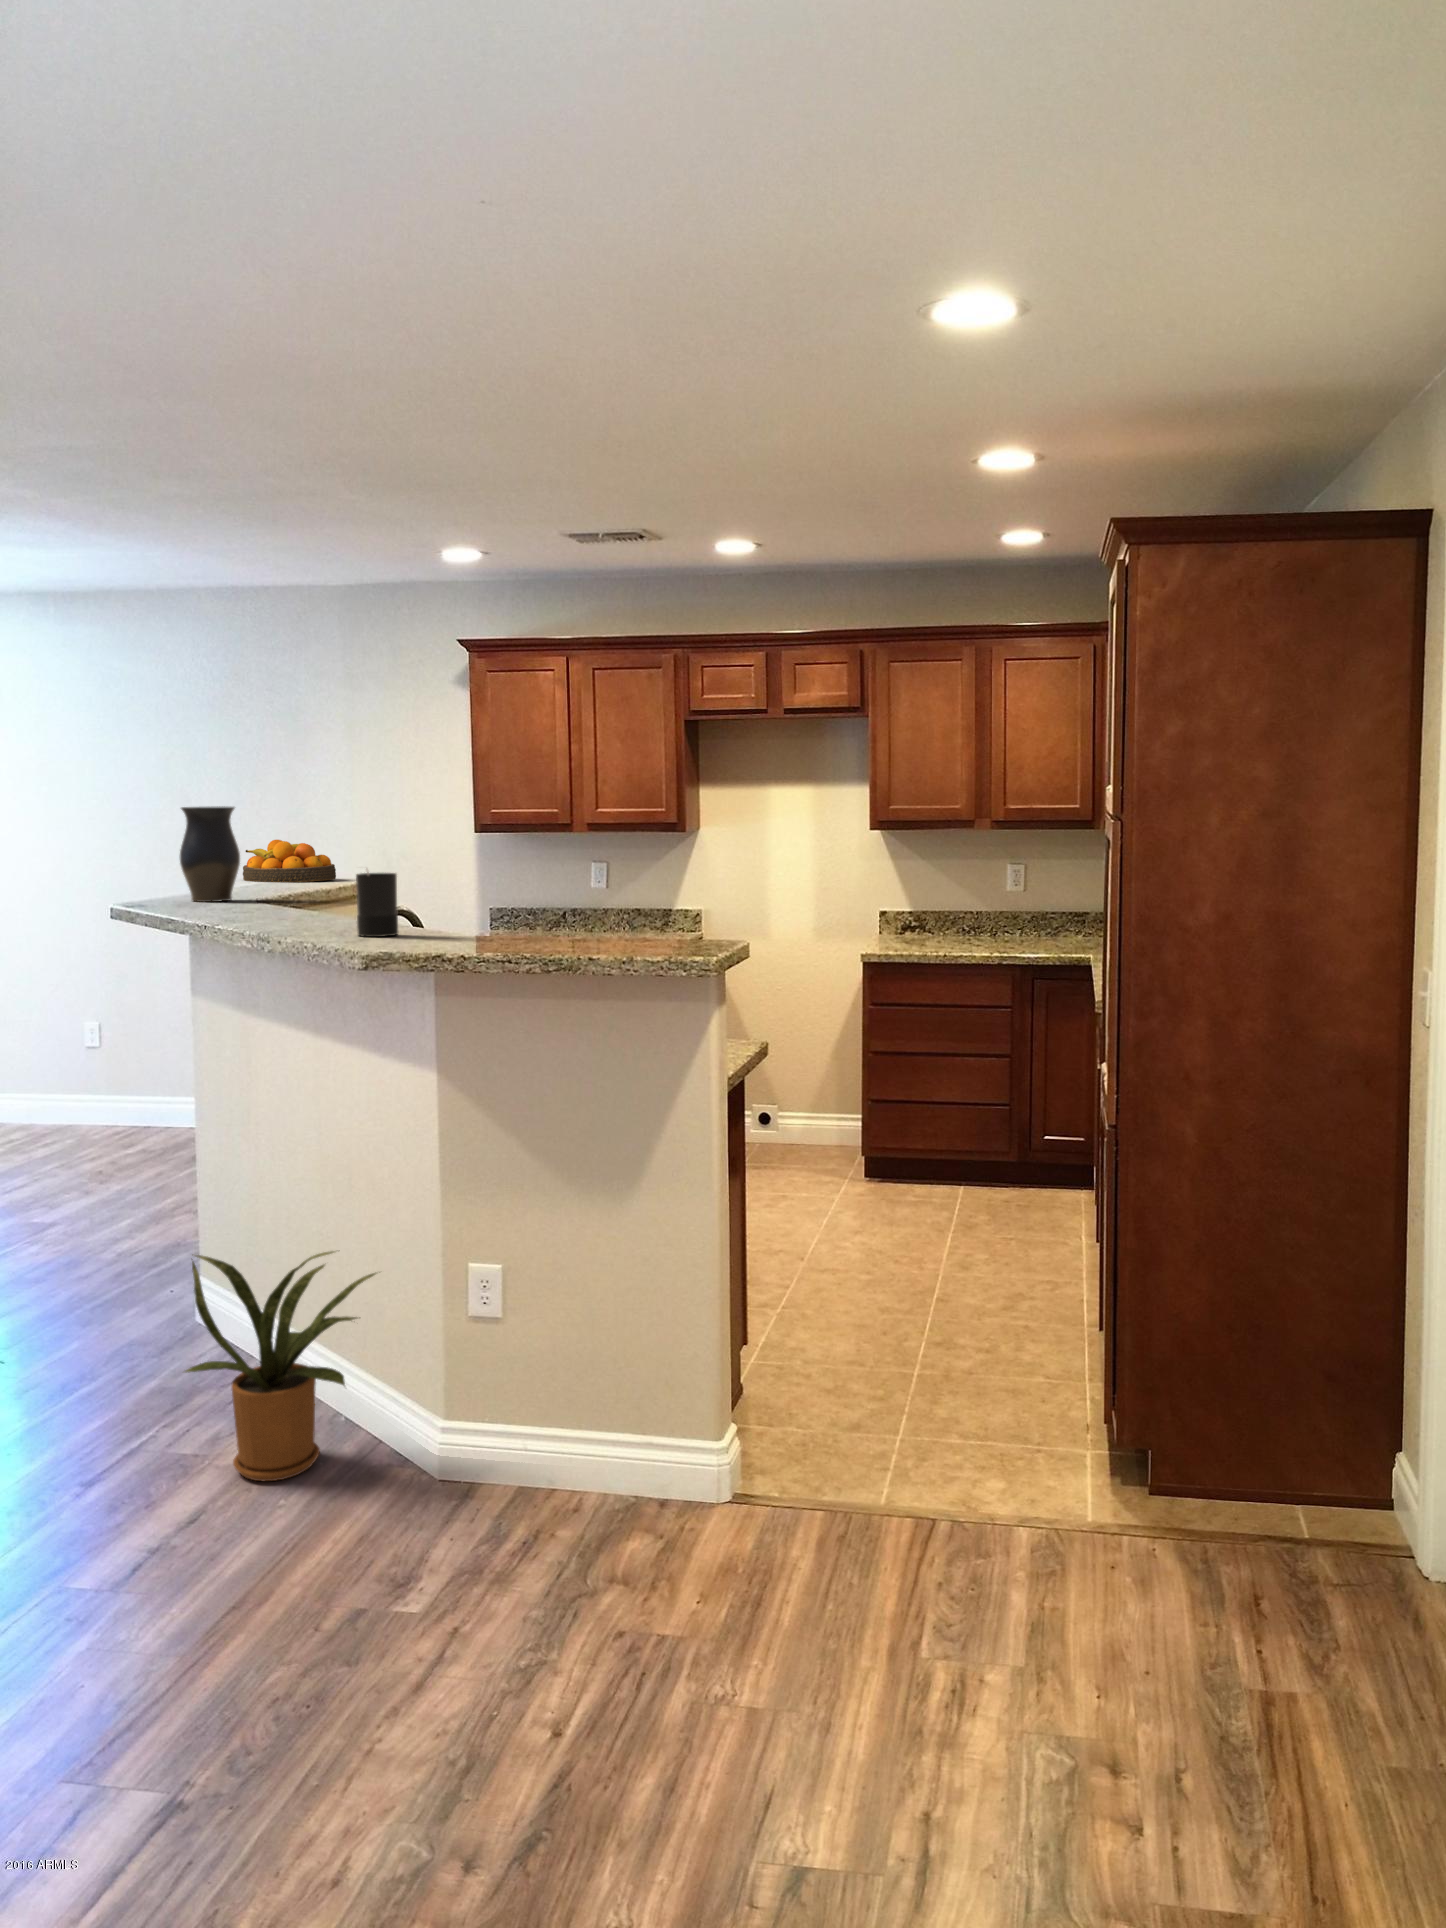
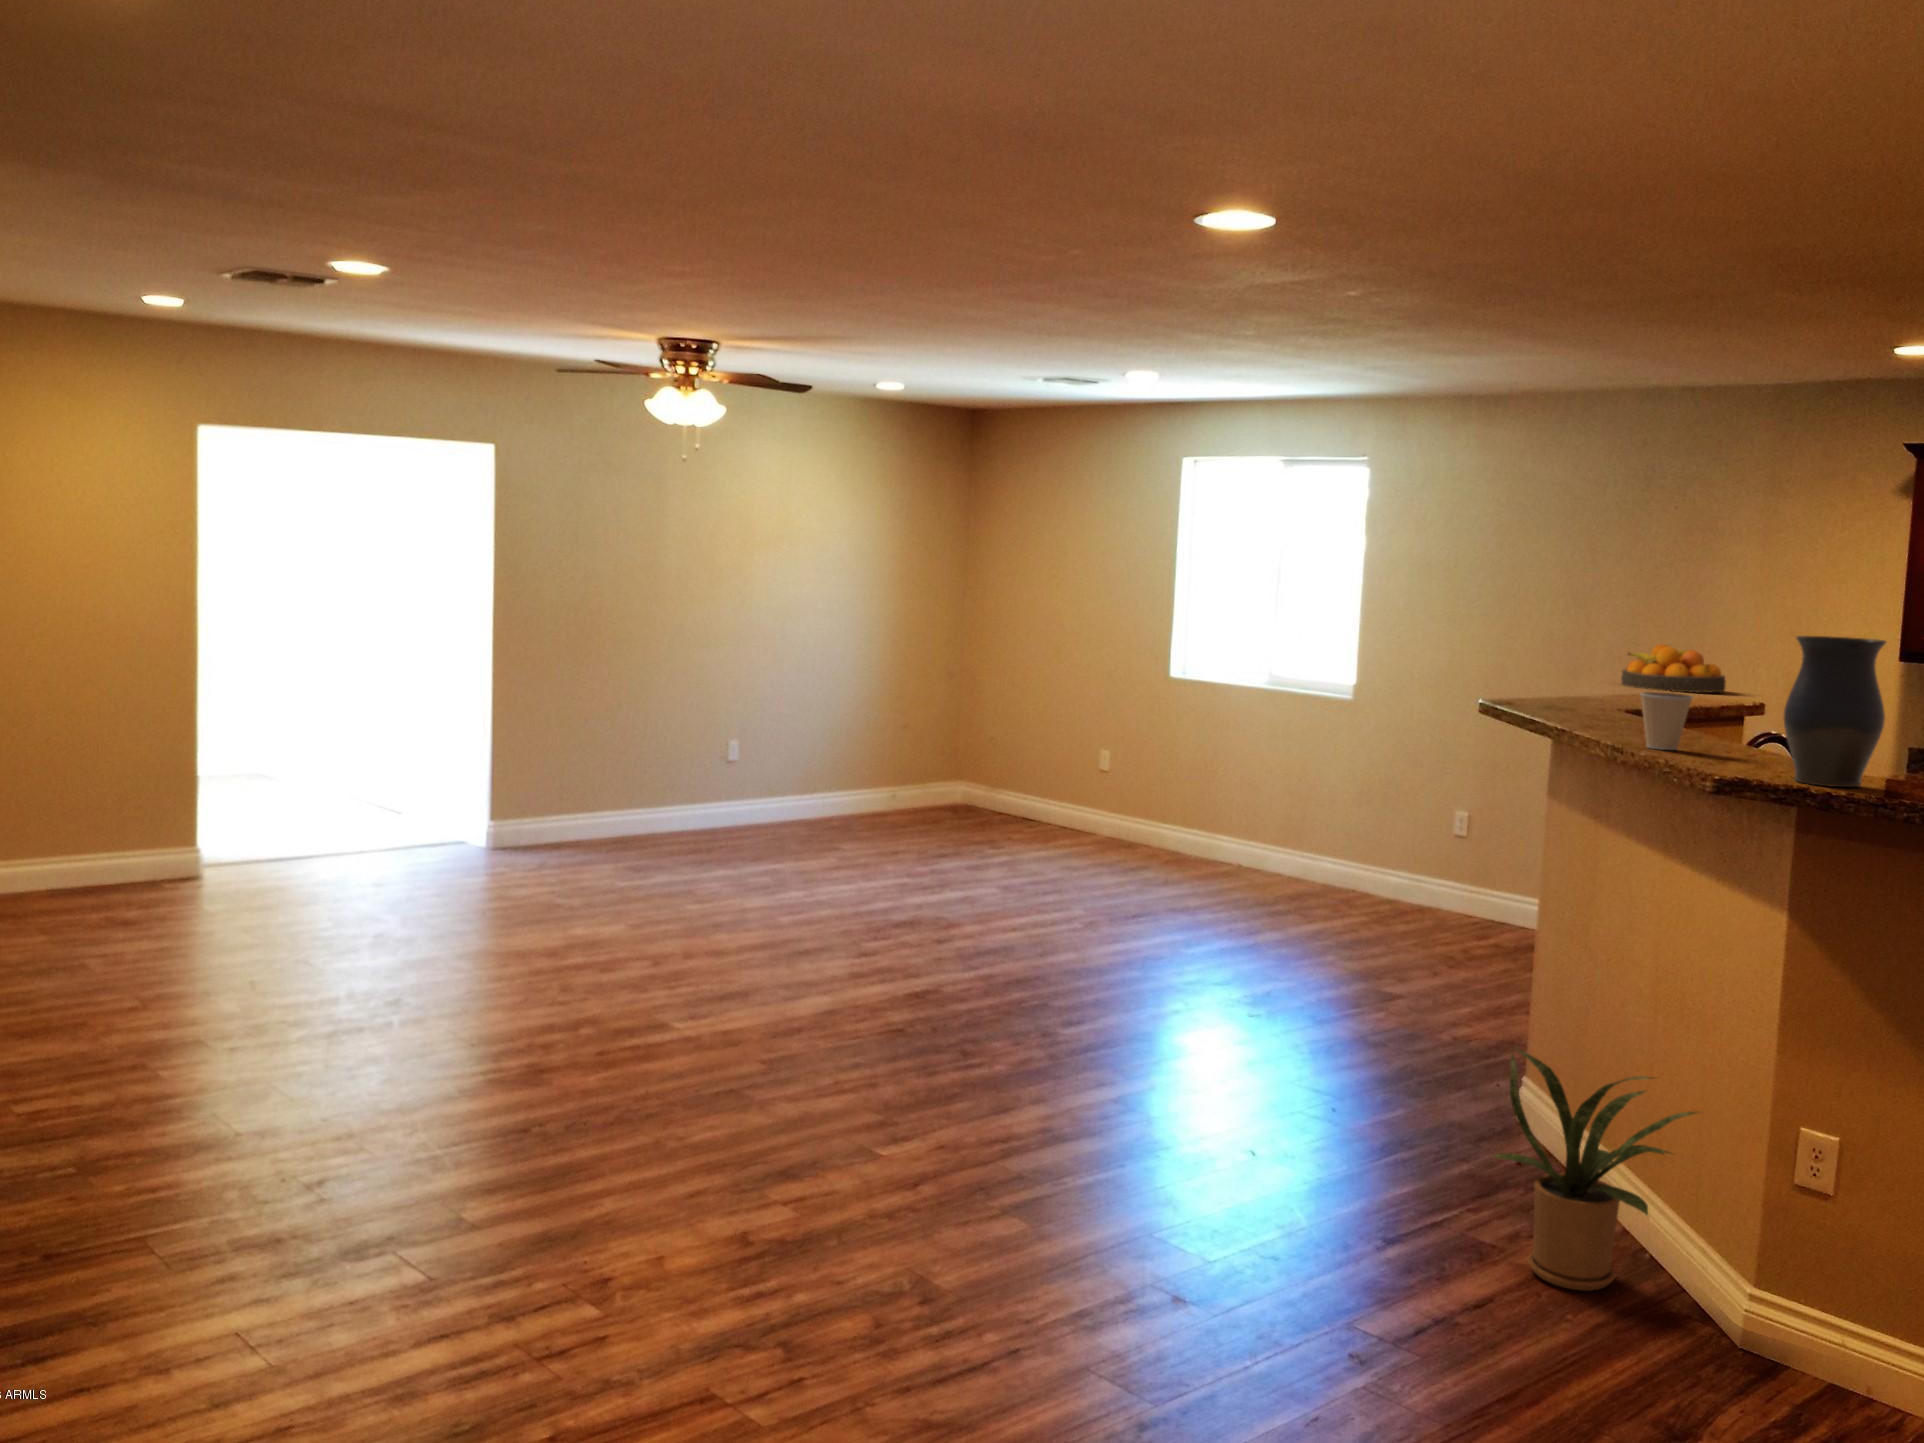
vase: present [180,806,240,902] -> present [1783,636,1886,787]
candle: present [356,869,398,937] -> none [1719,688,1770,764]
coffee cup: none [277,877,327,933] -> present [1640,692,1692,750]

